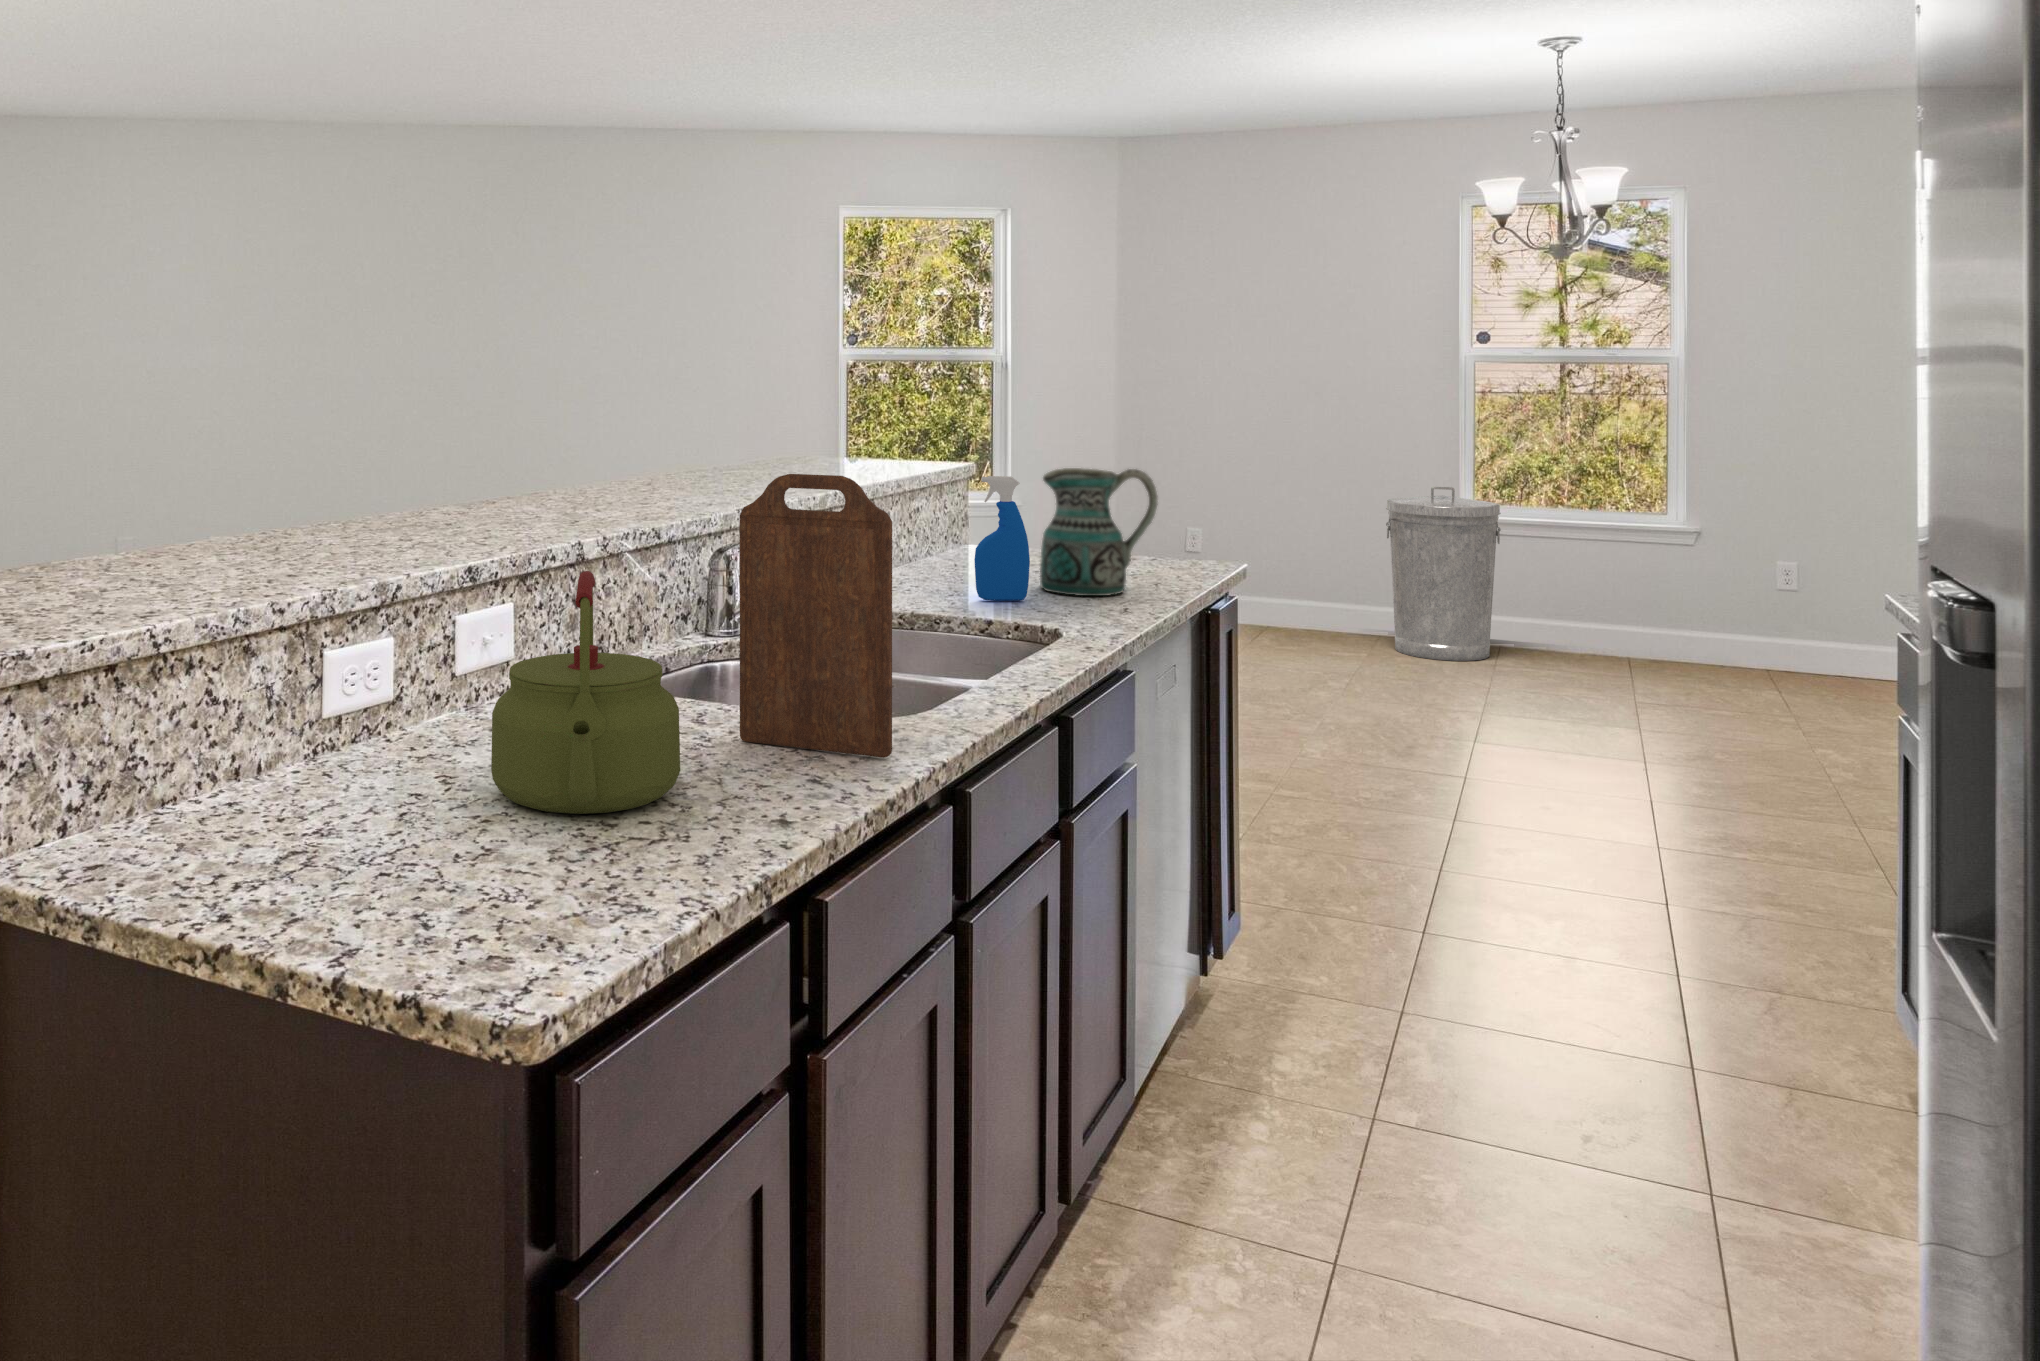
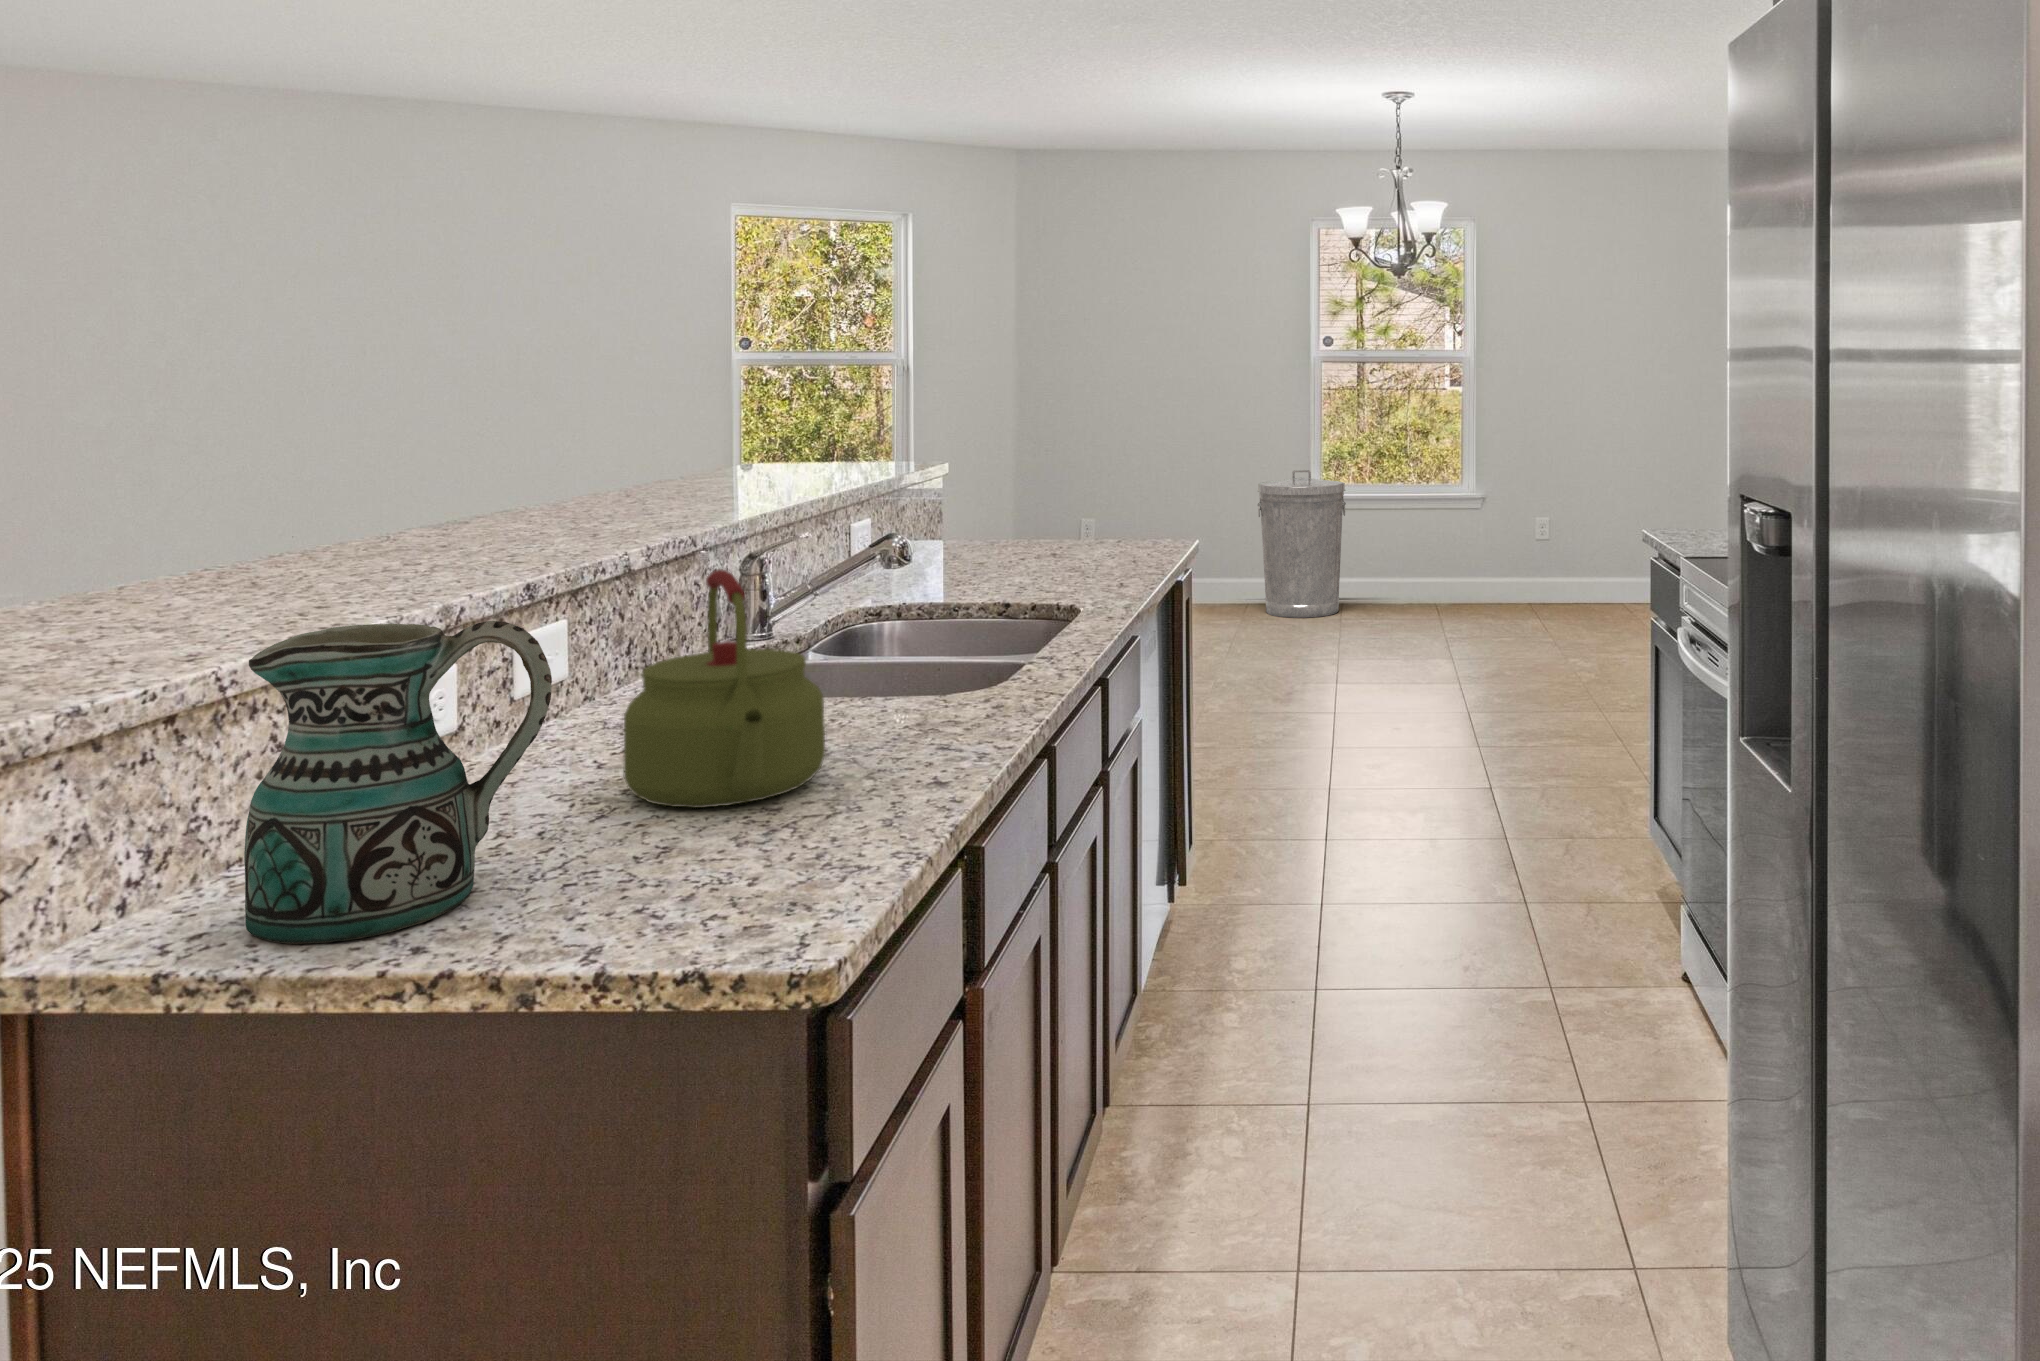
ceramic pitcher: present [1040,468,1158,596] -> present [244,621,552,944]
cutting board: present [740,474,892,758] -> none [843,467,999,725]
spray bottle: present [974,476,1030,601] -> none [985,470,1035,585]

